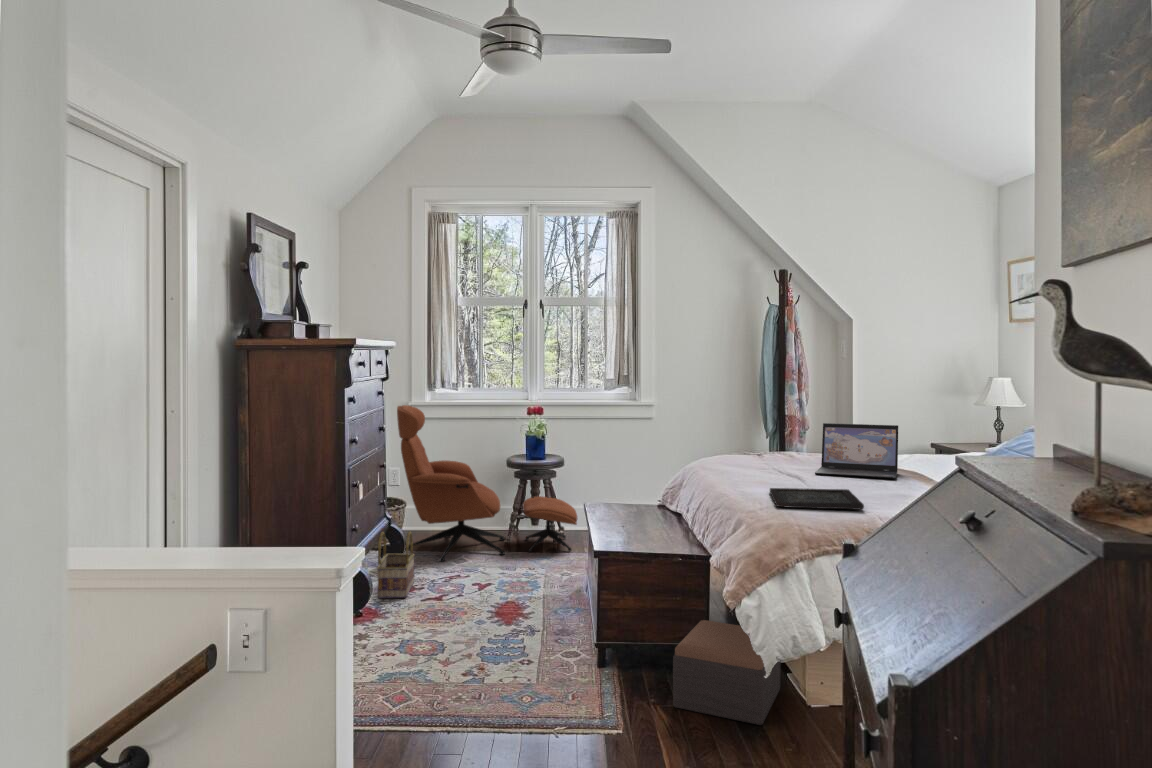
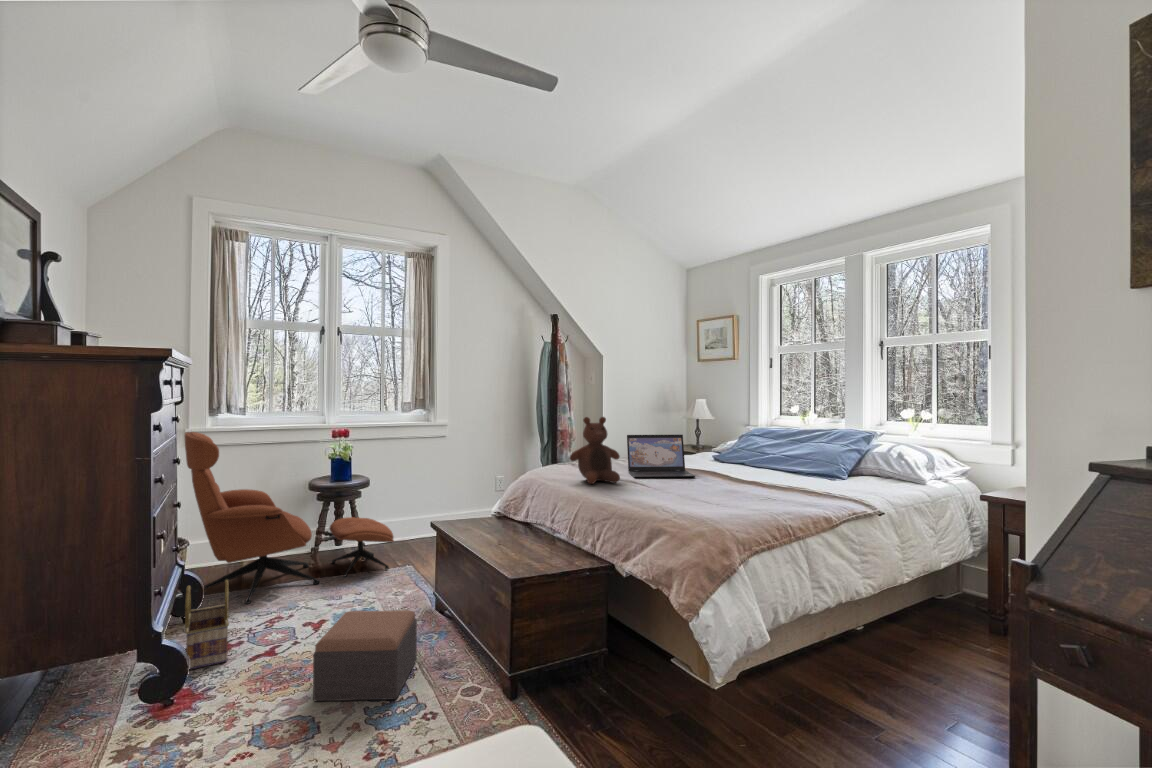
stuffed bear: none [732,400,795,477] -> present [570,417,620,484]
tray: present [770,488,864,510] -> none [632,490,731,513]
footstool: present [673,620,781,725] -> present [313,610,417,701]

